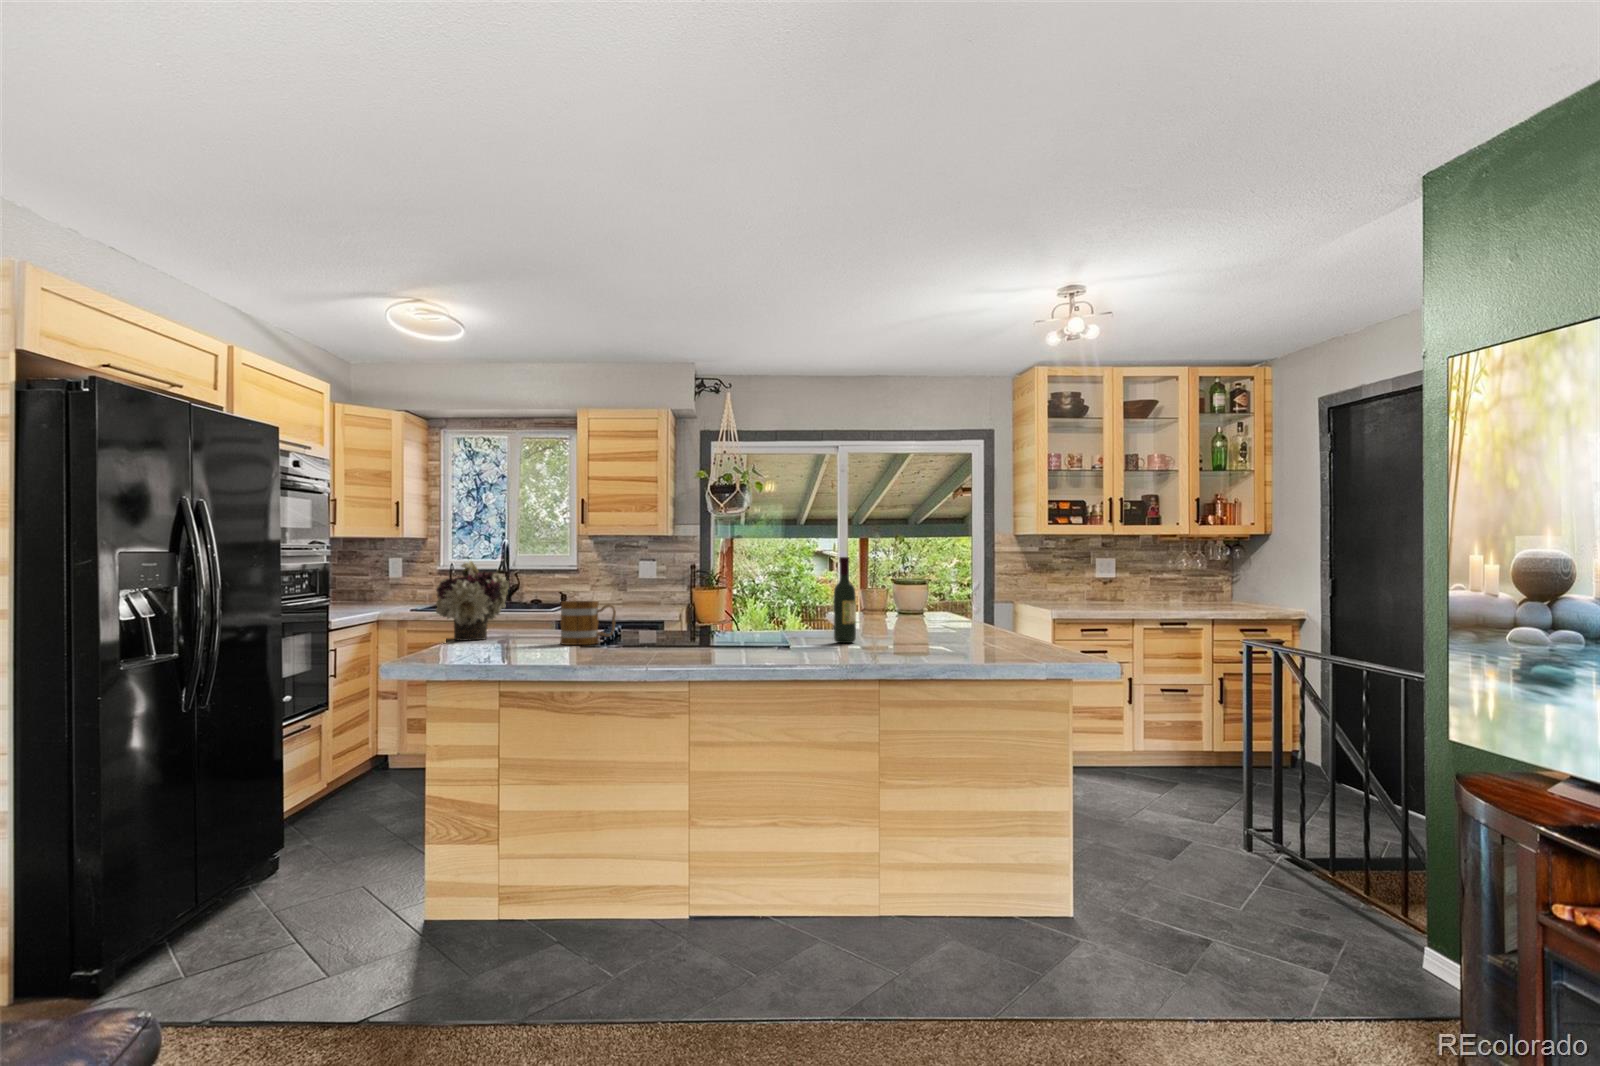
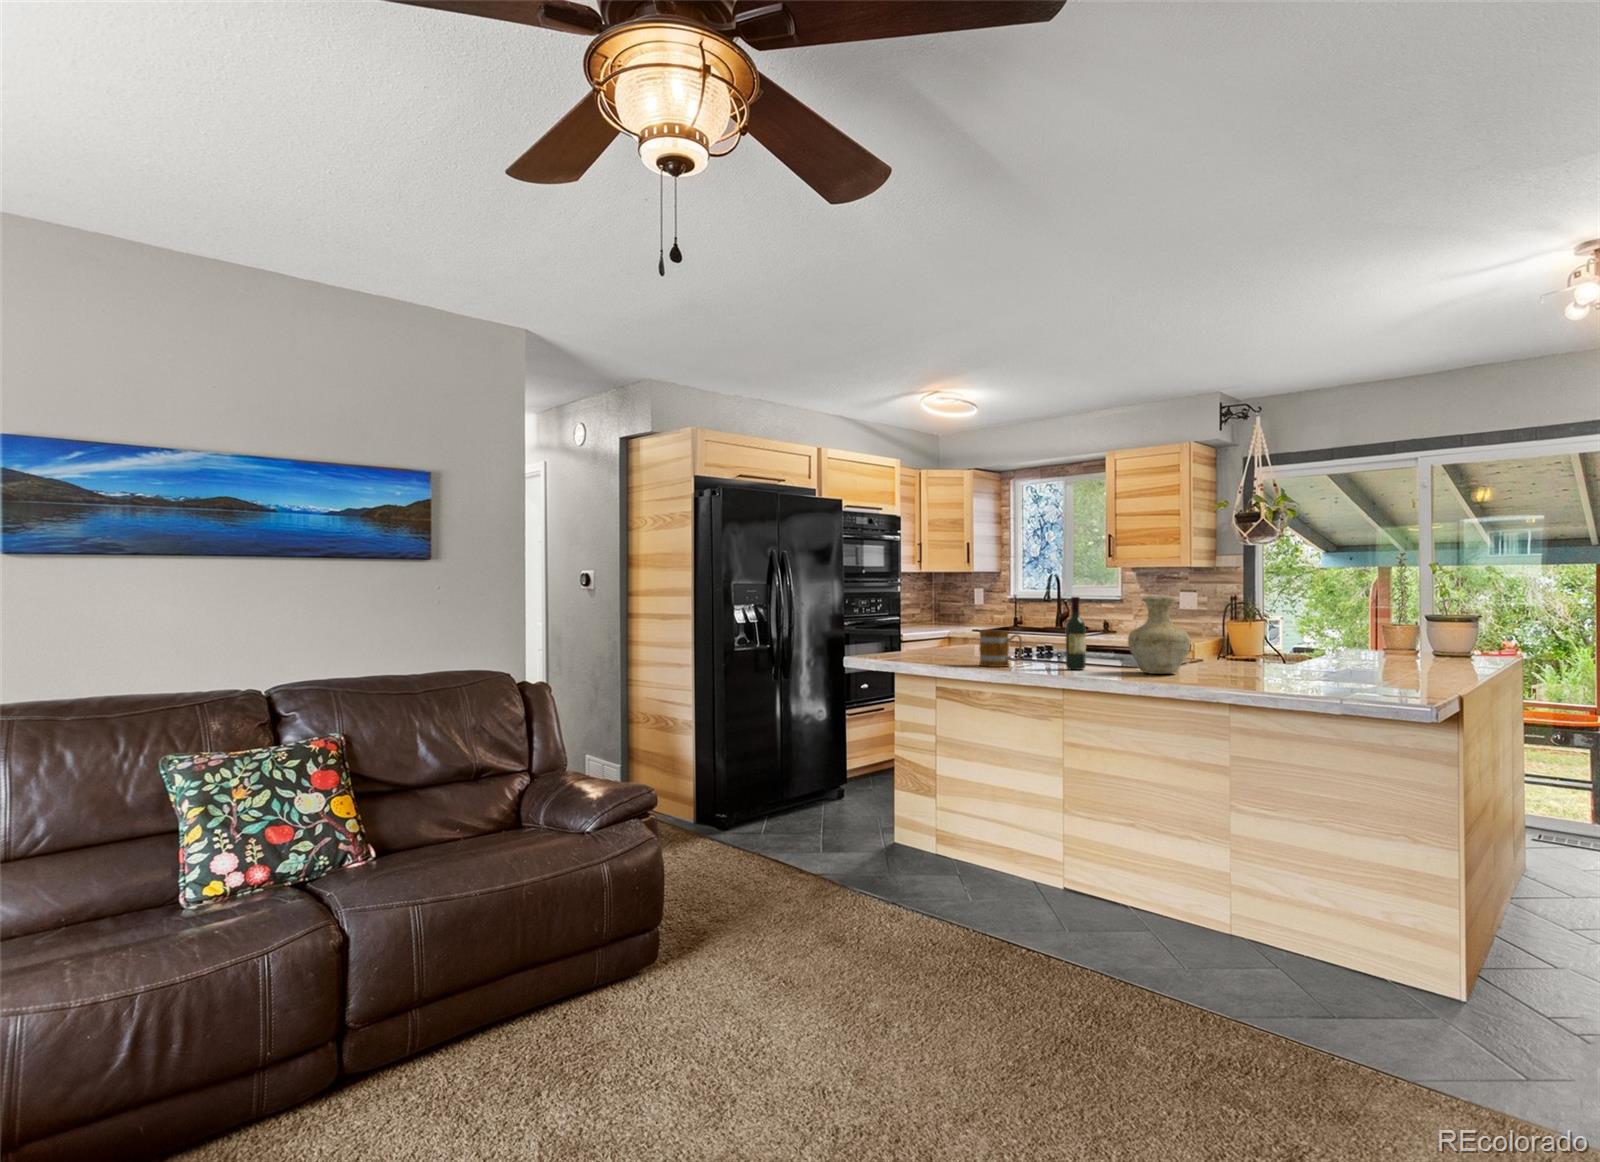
wine bottle: present [833,557,856,643] -> present [1066,597,1086,670]
vase: none [736,559,796,639] -> present [1128,597,1190,674]
flower arrangement: present [436,561,509,641] -> none [911,595,967,658]

